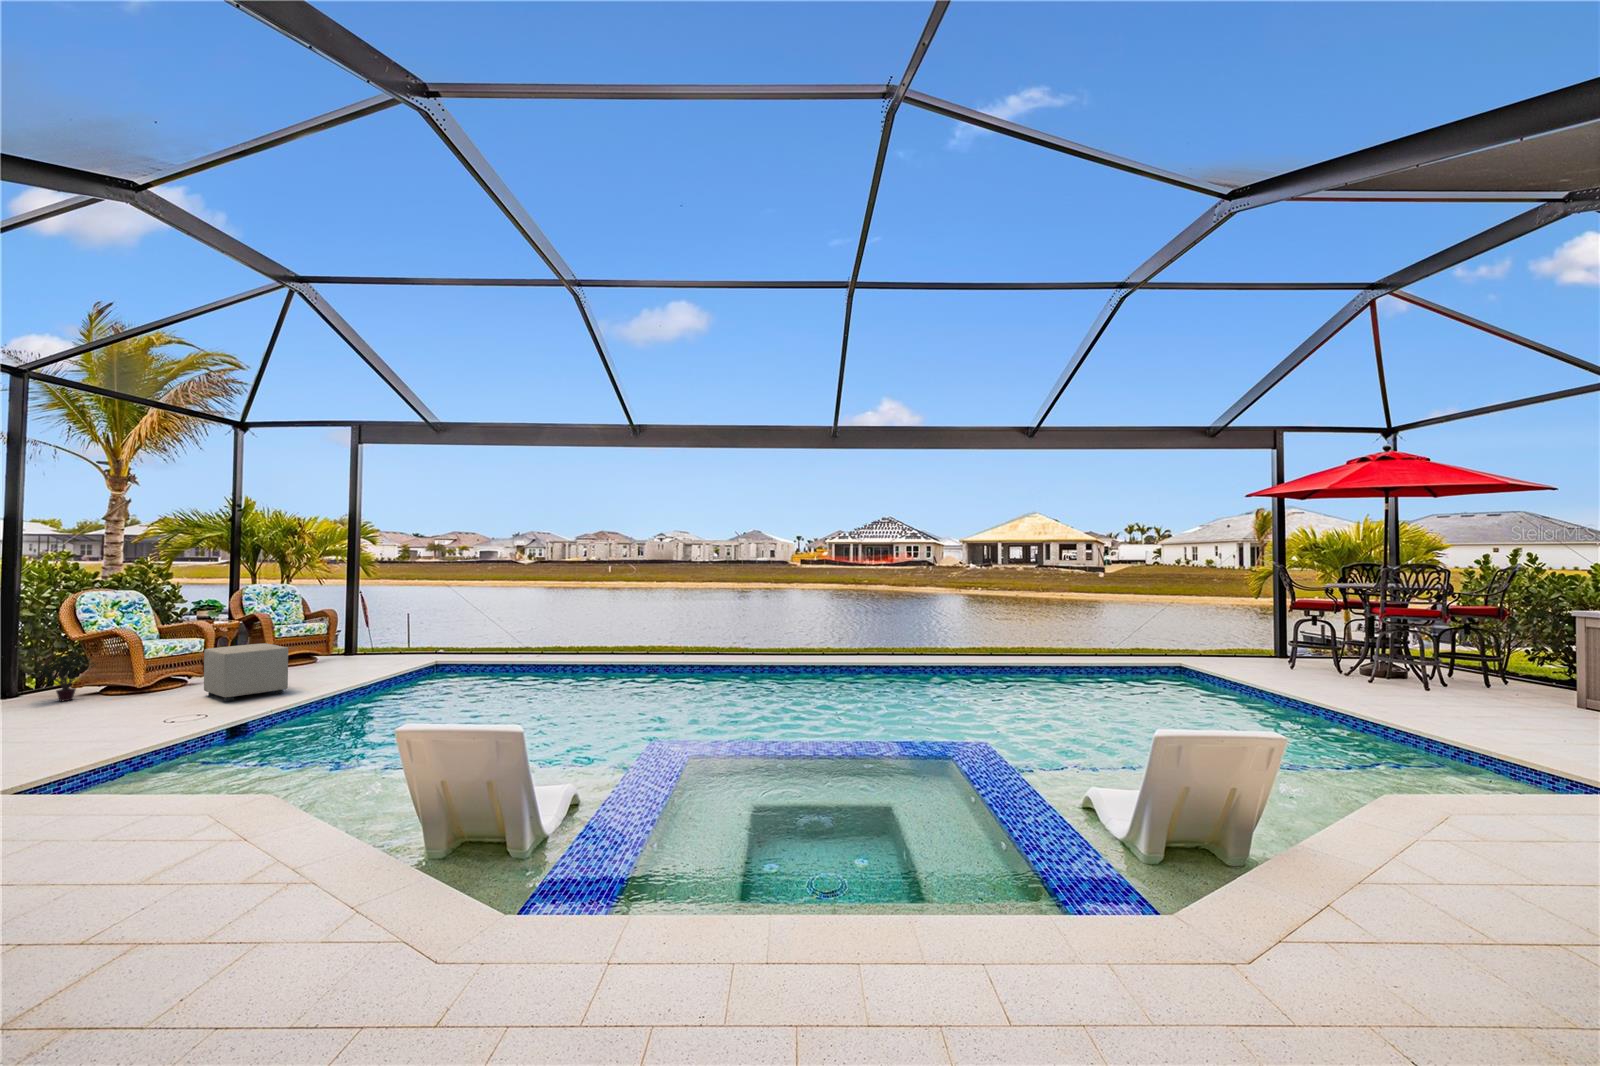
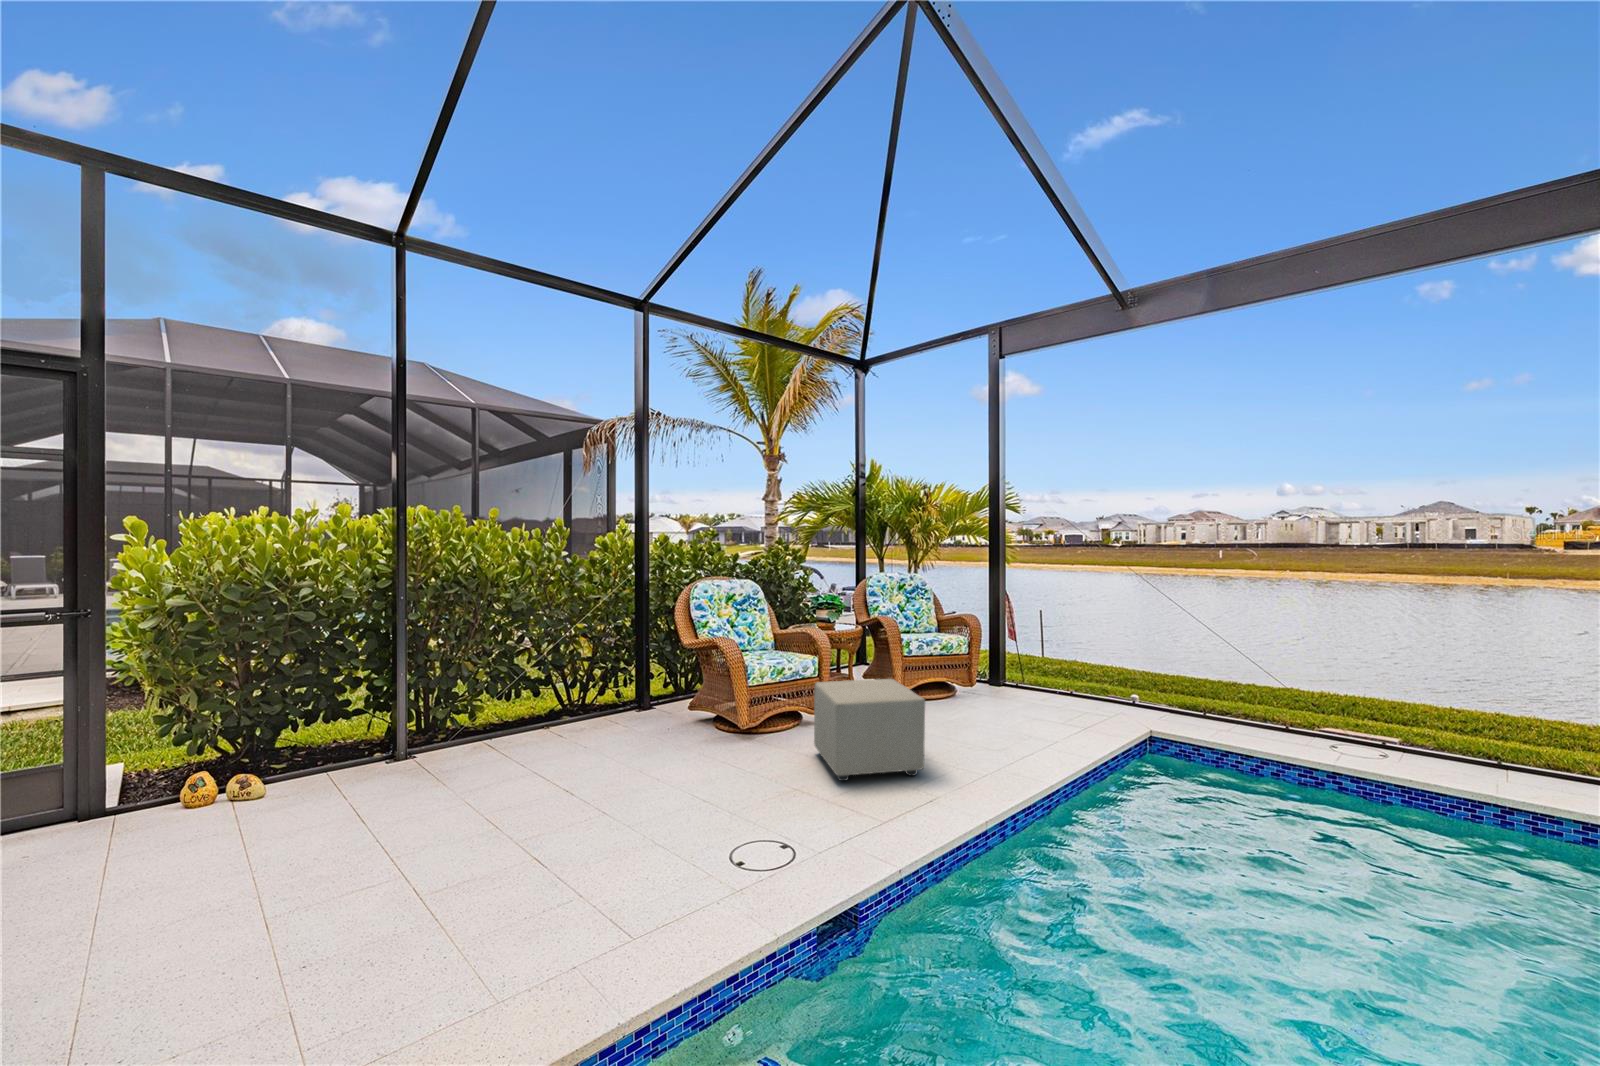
potted plant: present [37,656,96,701] -> none [646,663,706,727]

